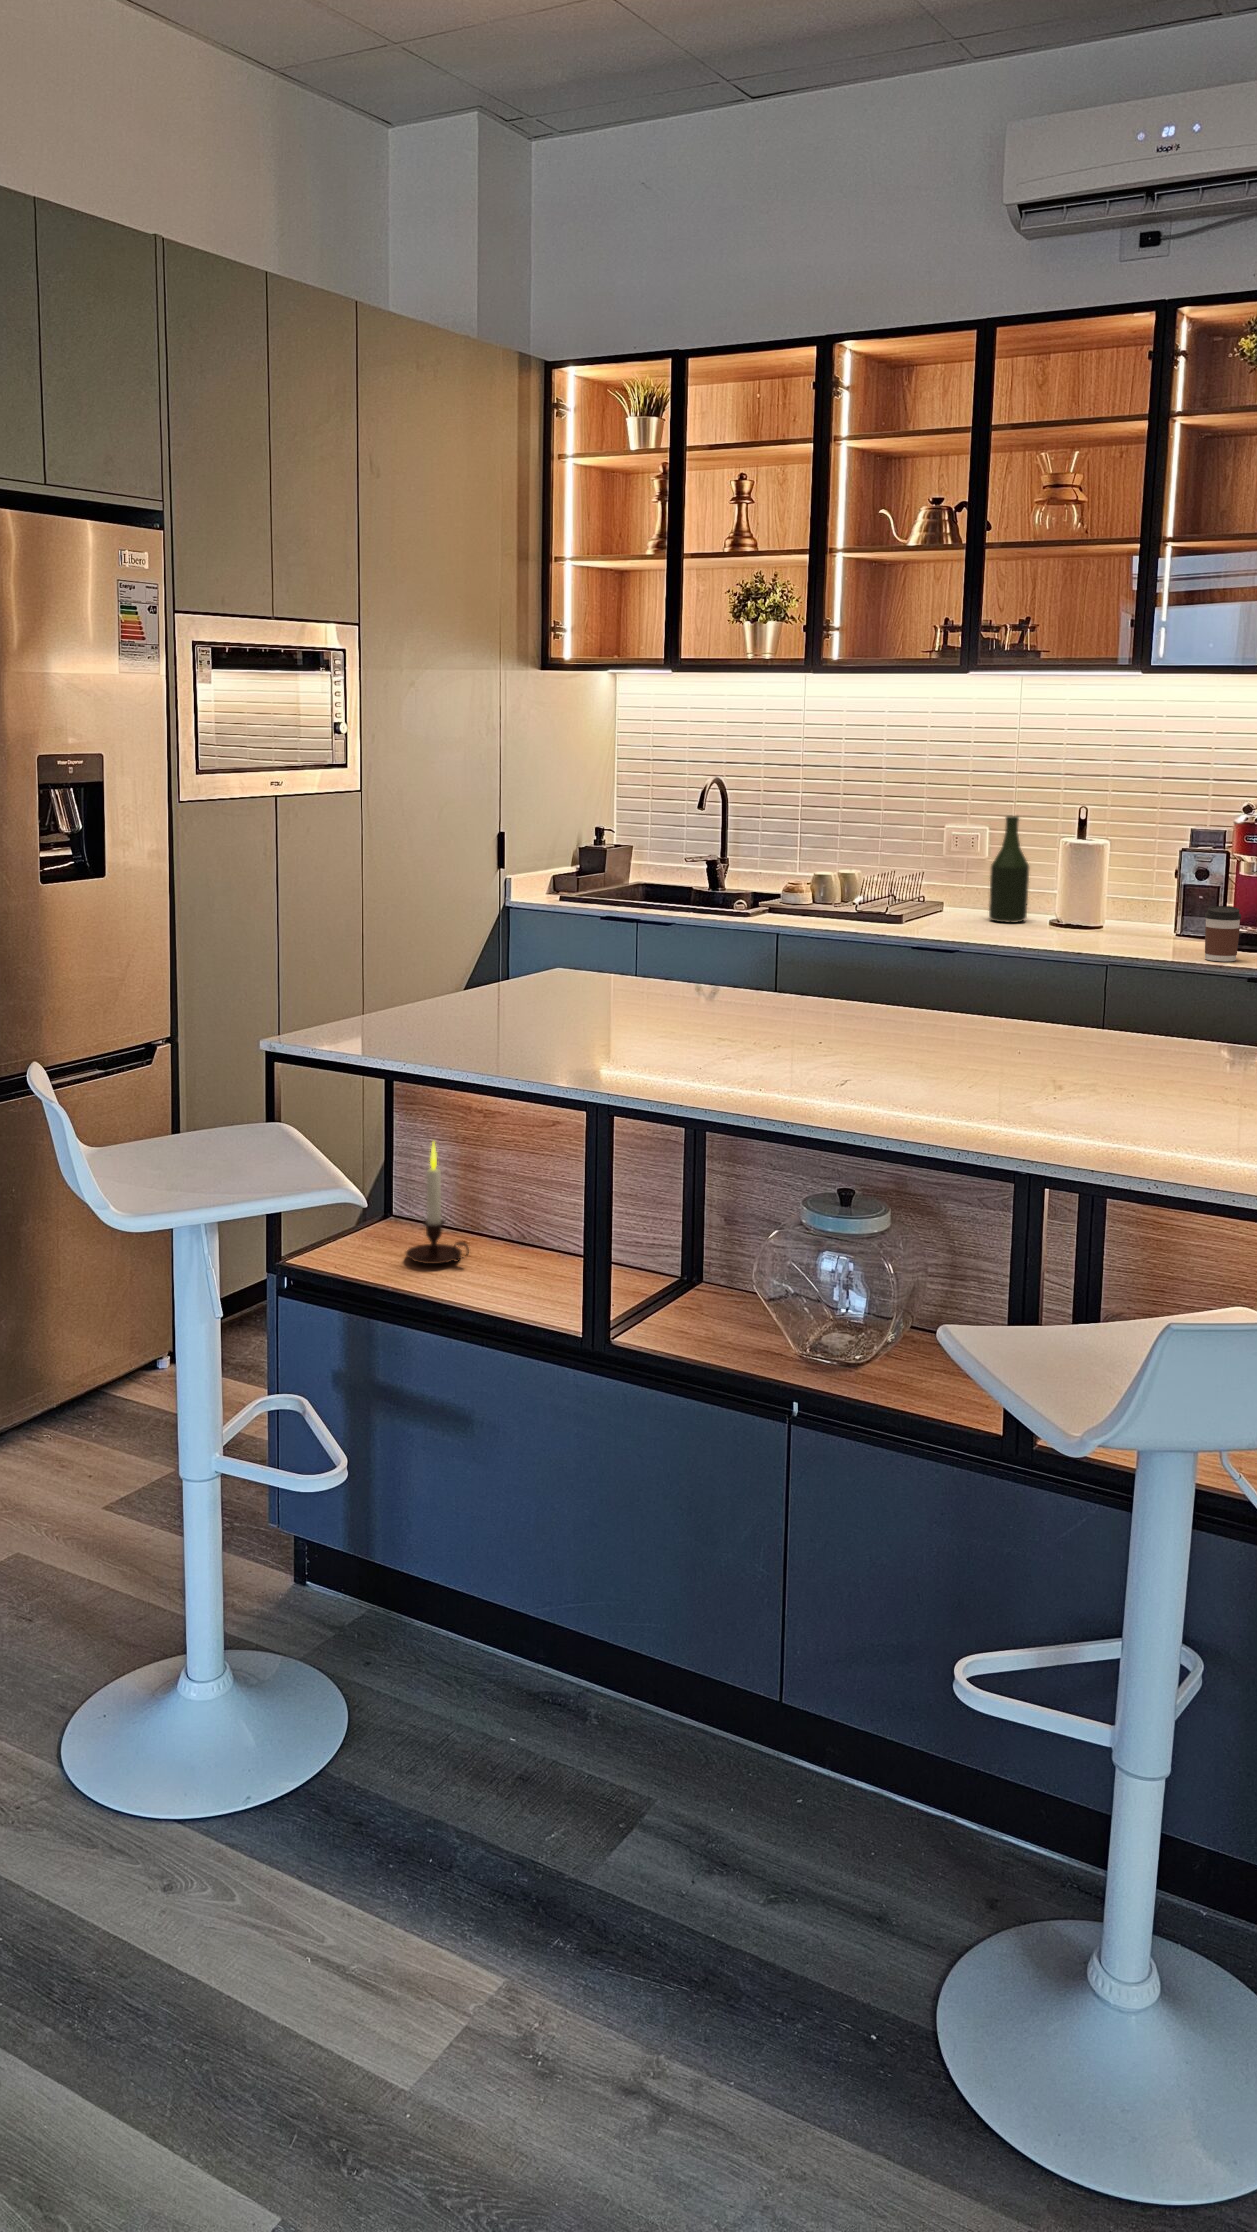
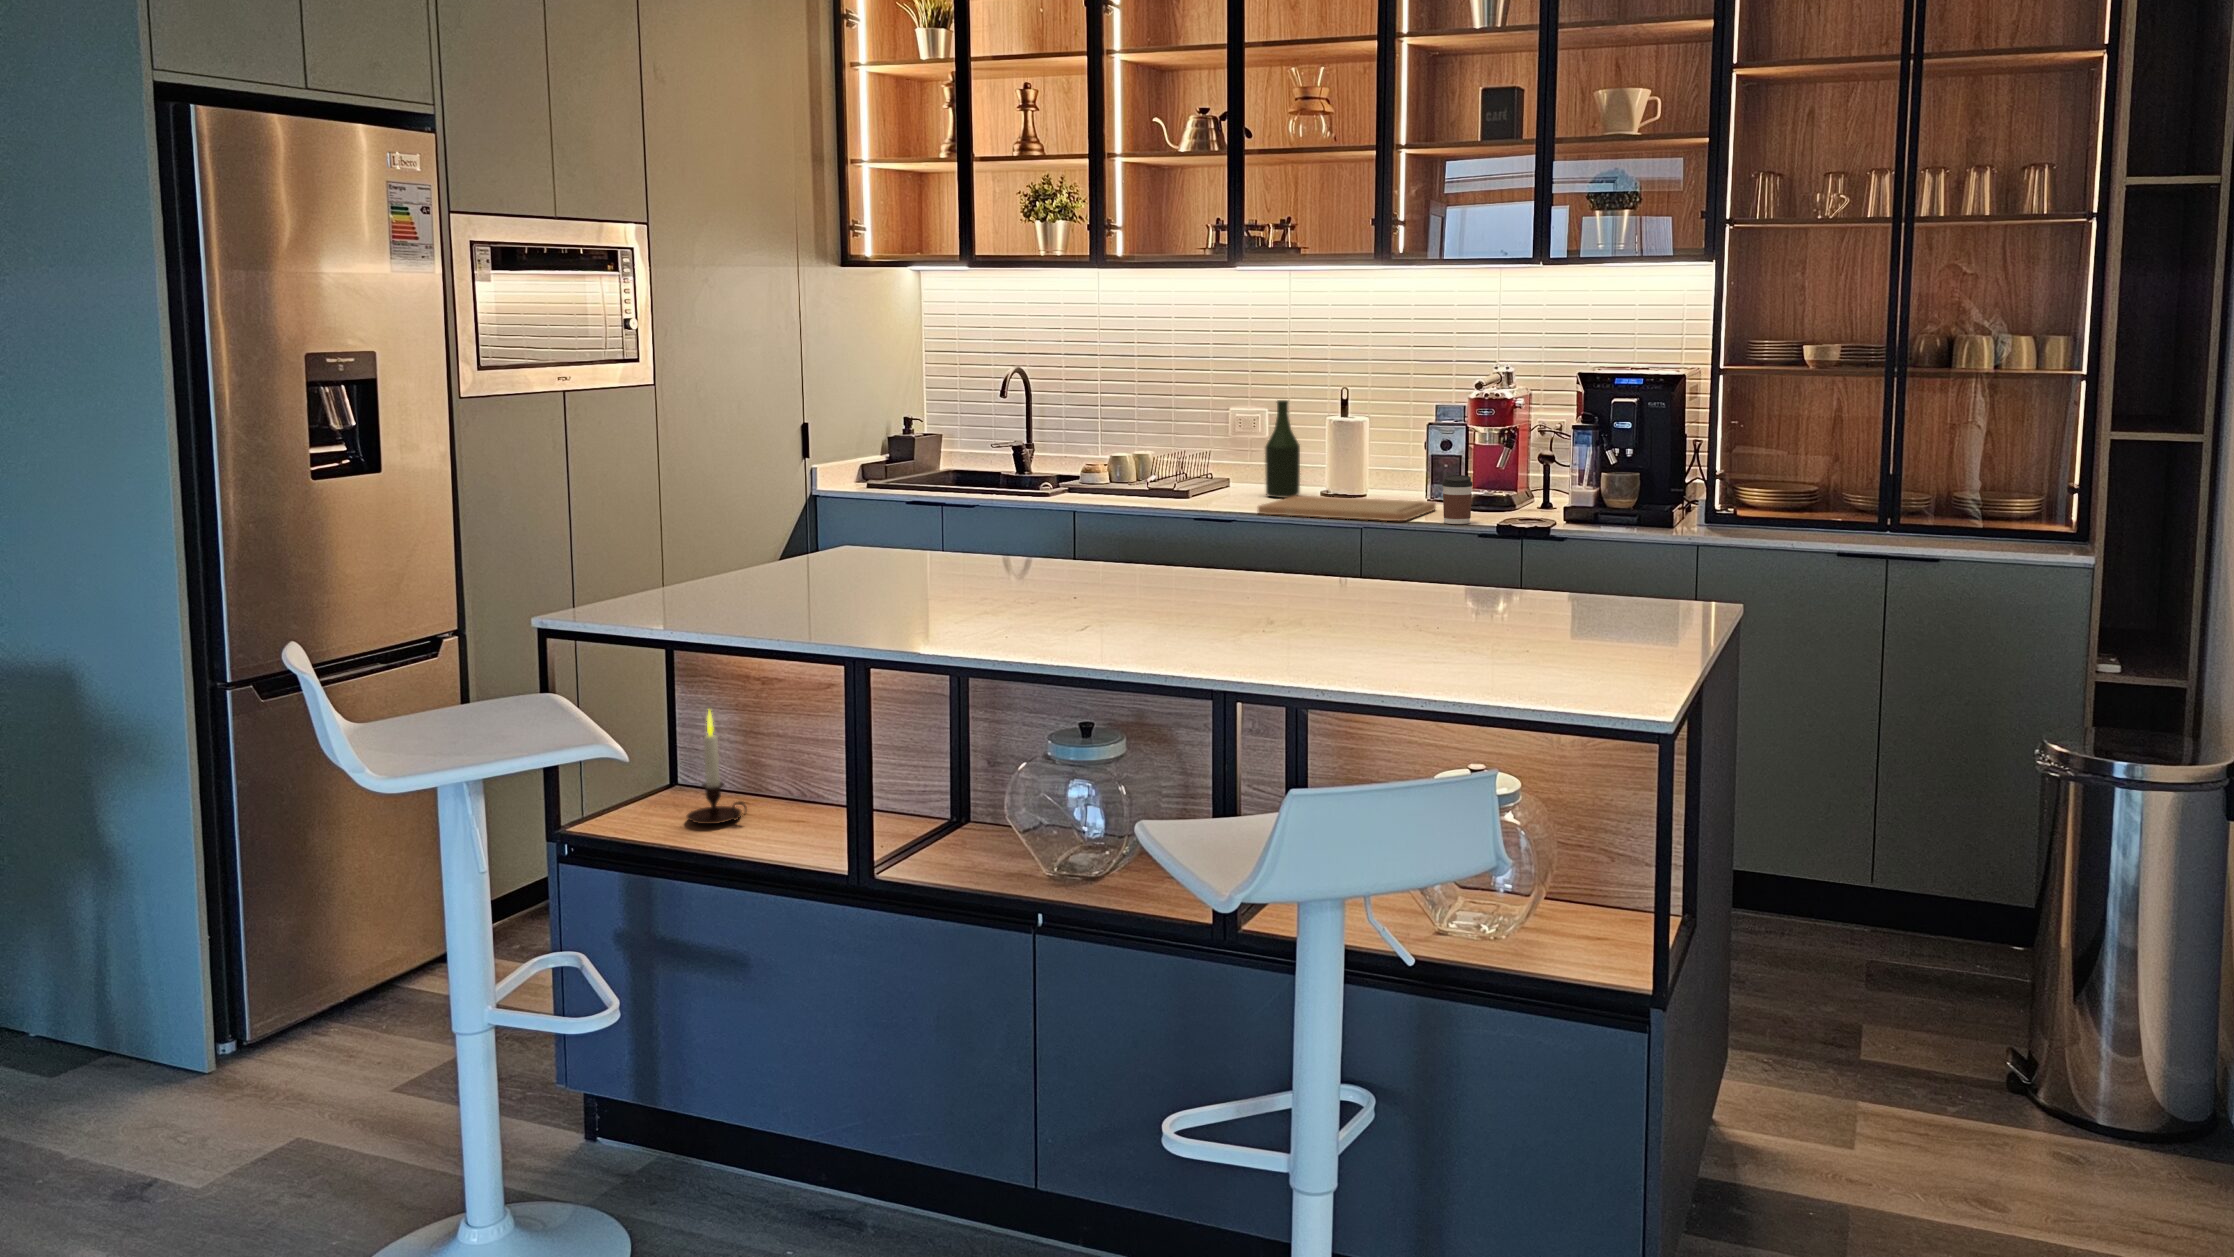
cutting board: none [987,921,1190,956] -> present [1257,496,1436,521]

